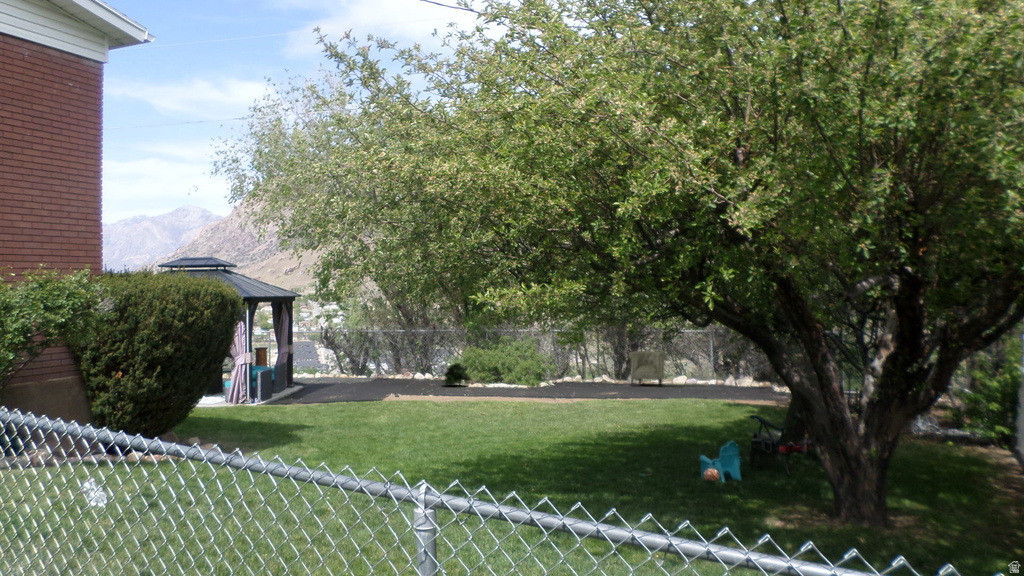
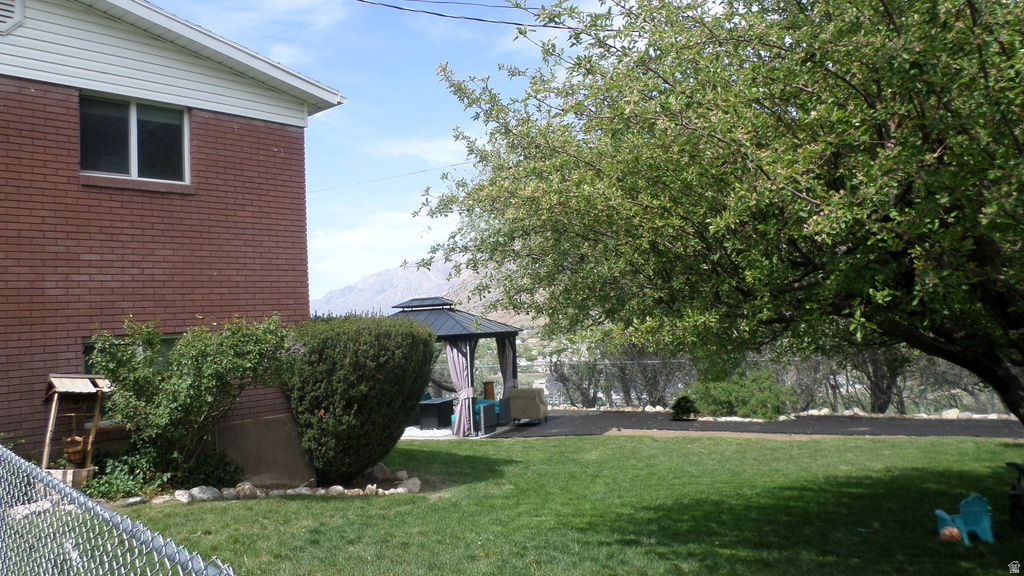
chair: present [629,351,667,386] -> present [508,388,548,426]

